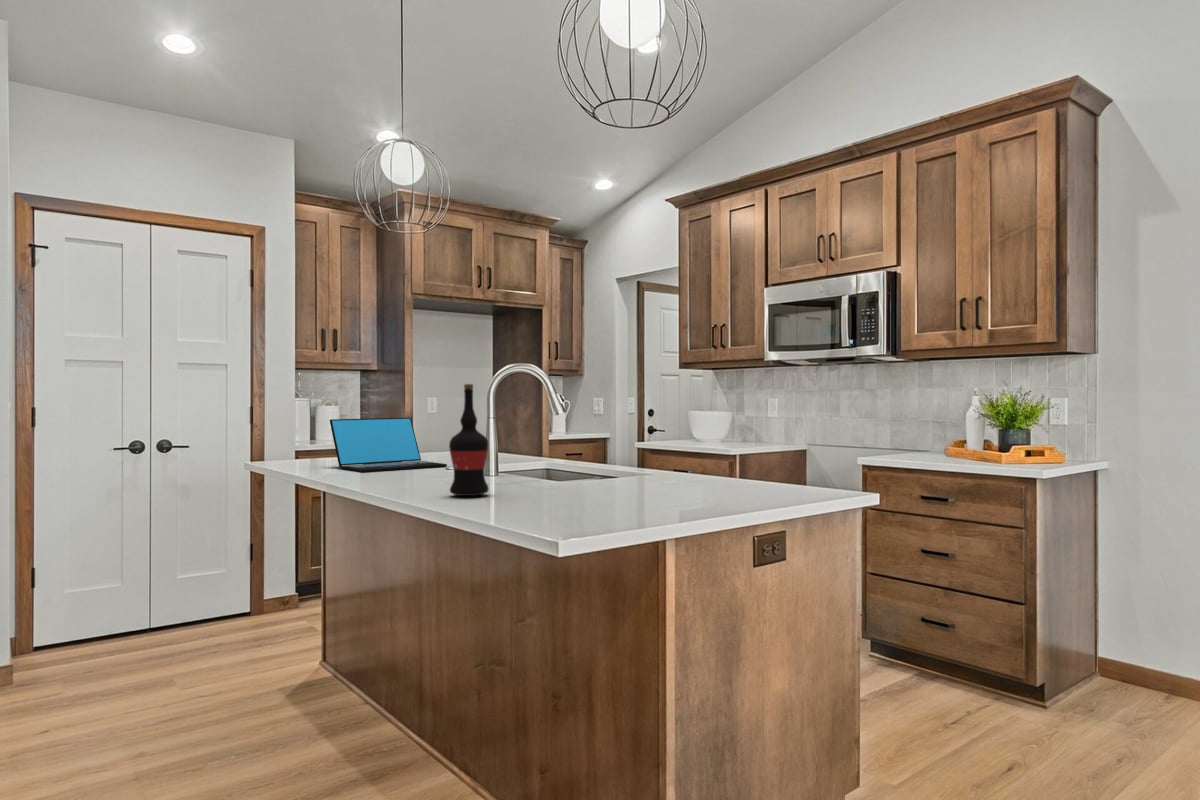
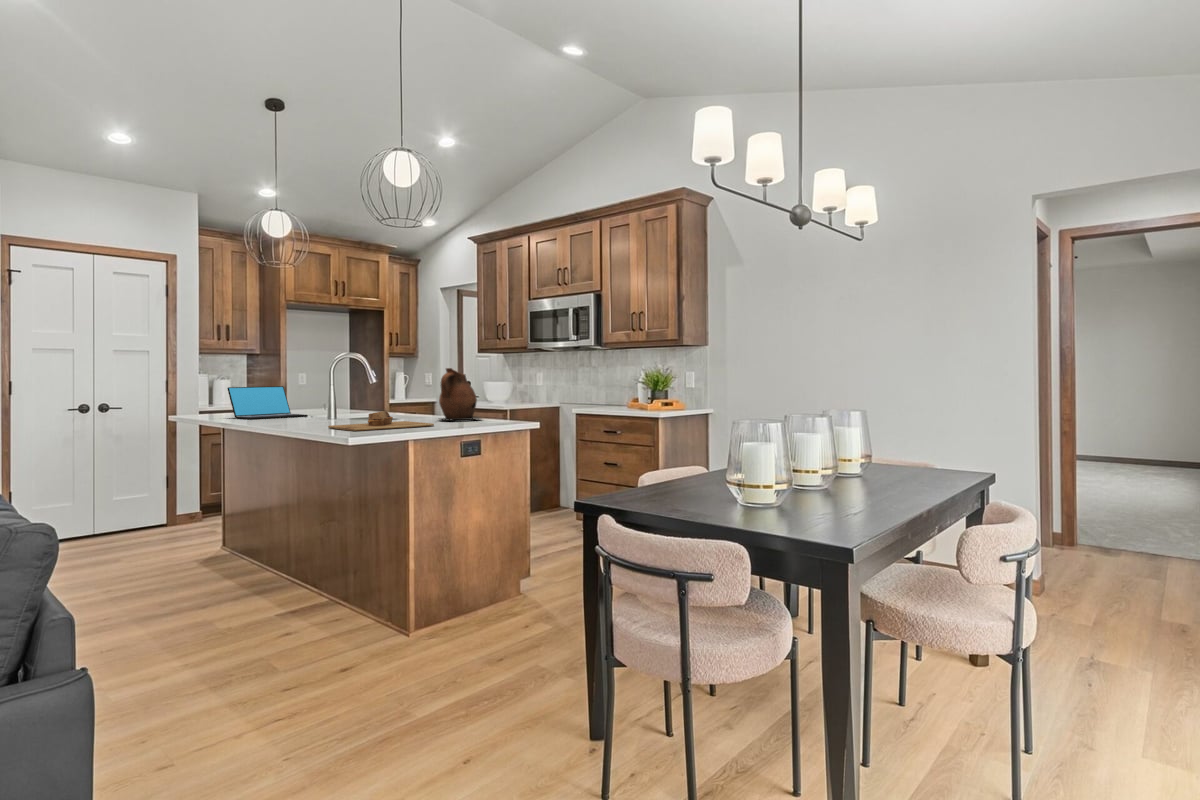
wine bottle: present [449,384,489,496] -> none [302,365,326,425]
ceramic pitcher: none [676,390,767,490] -> present [439,368,480,420]
cutting board: none [500,475,705,523] -> present [328,411,434,431]

